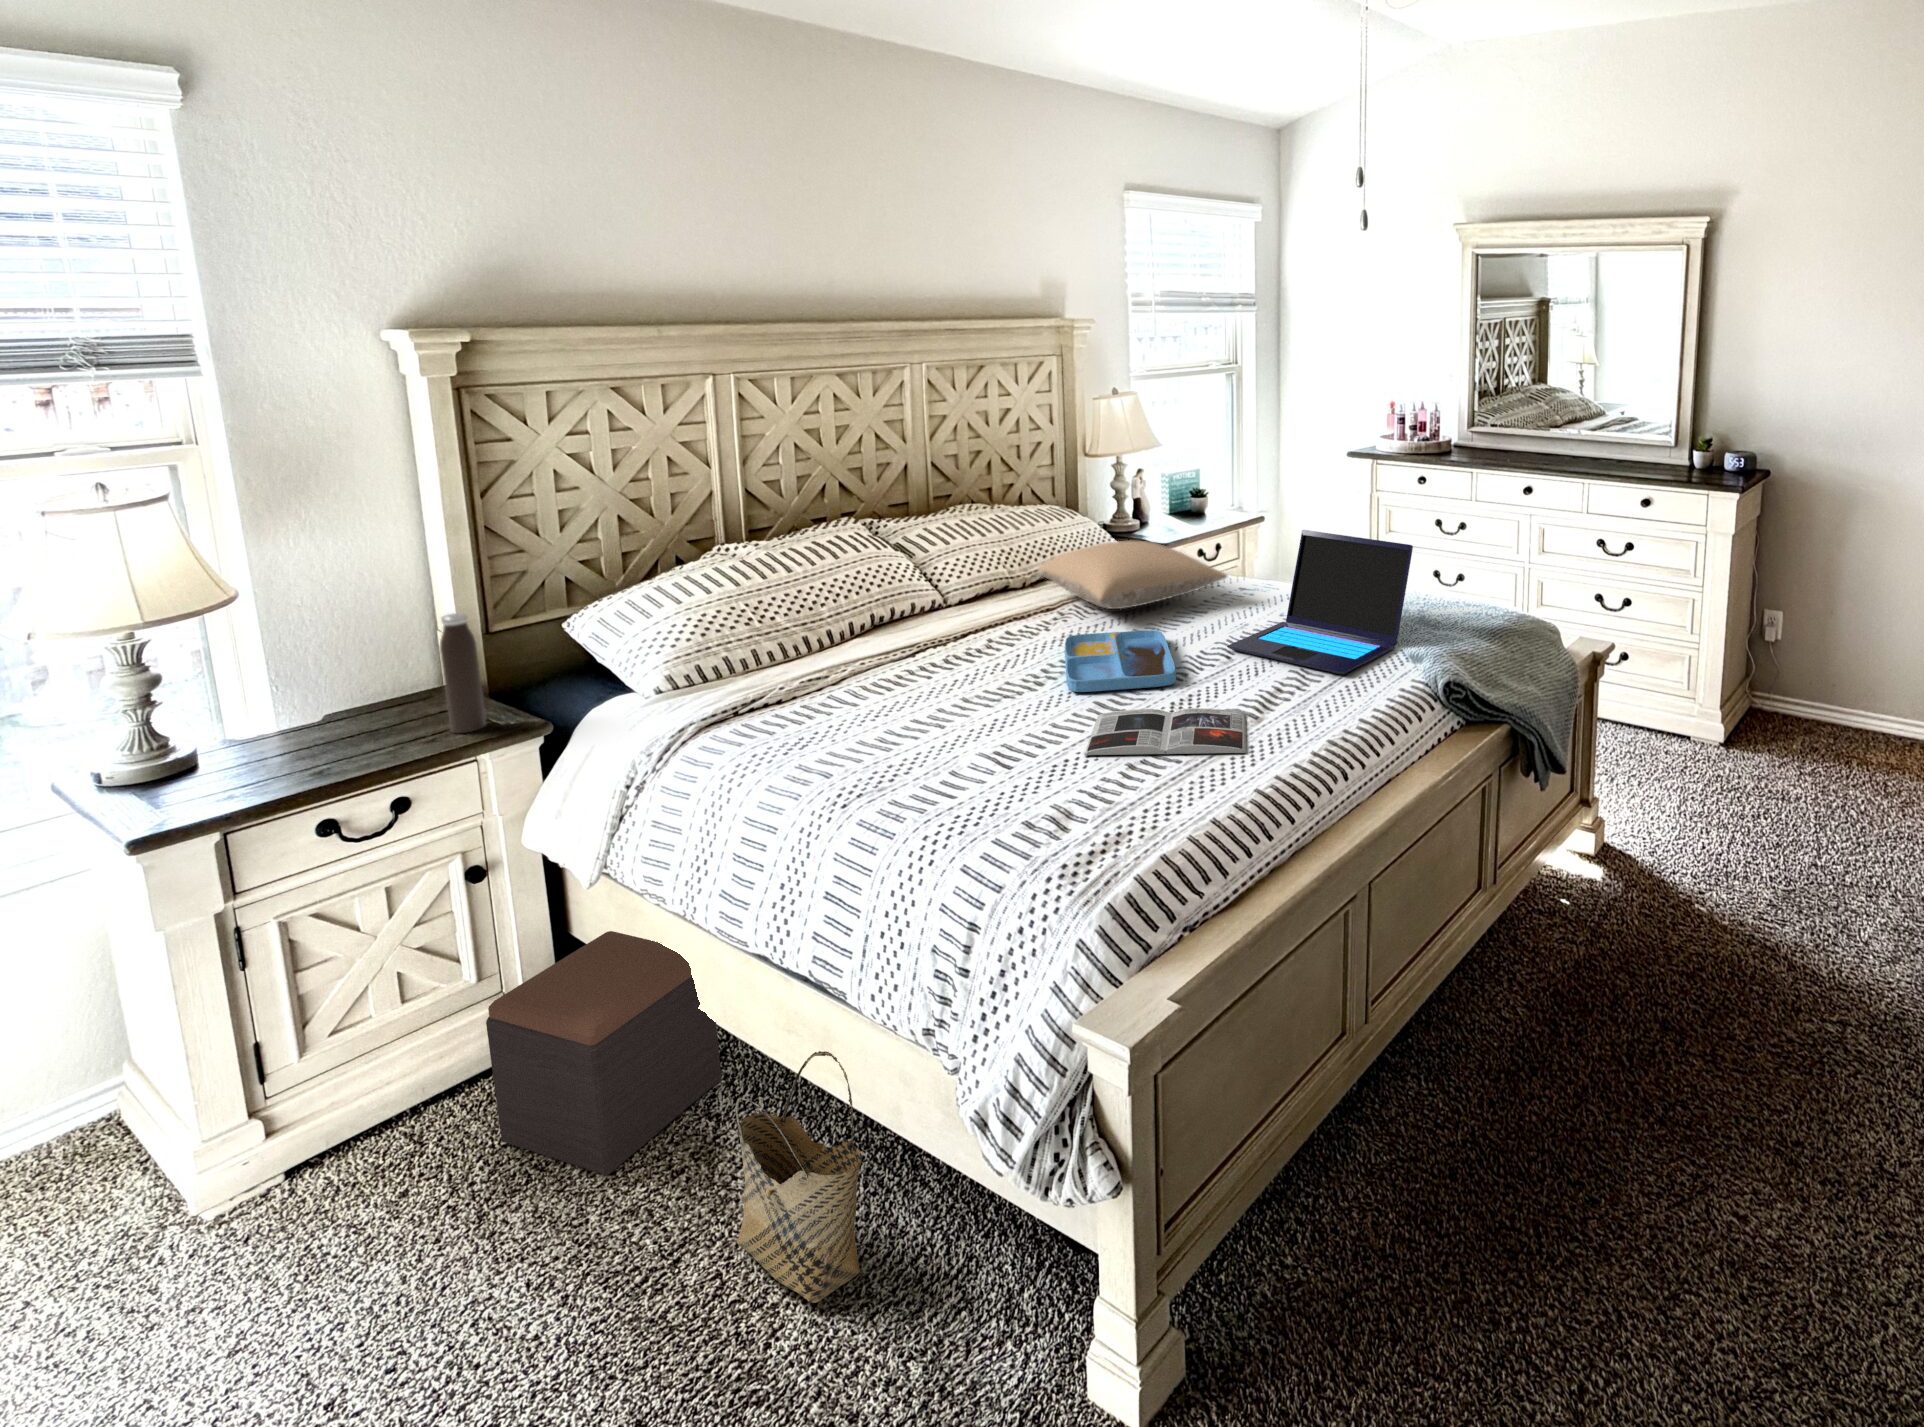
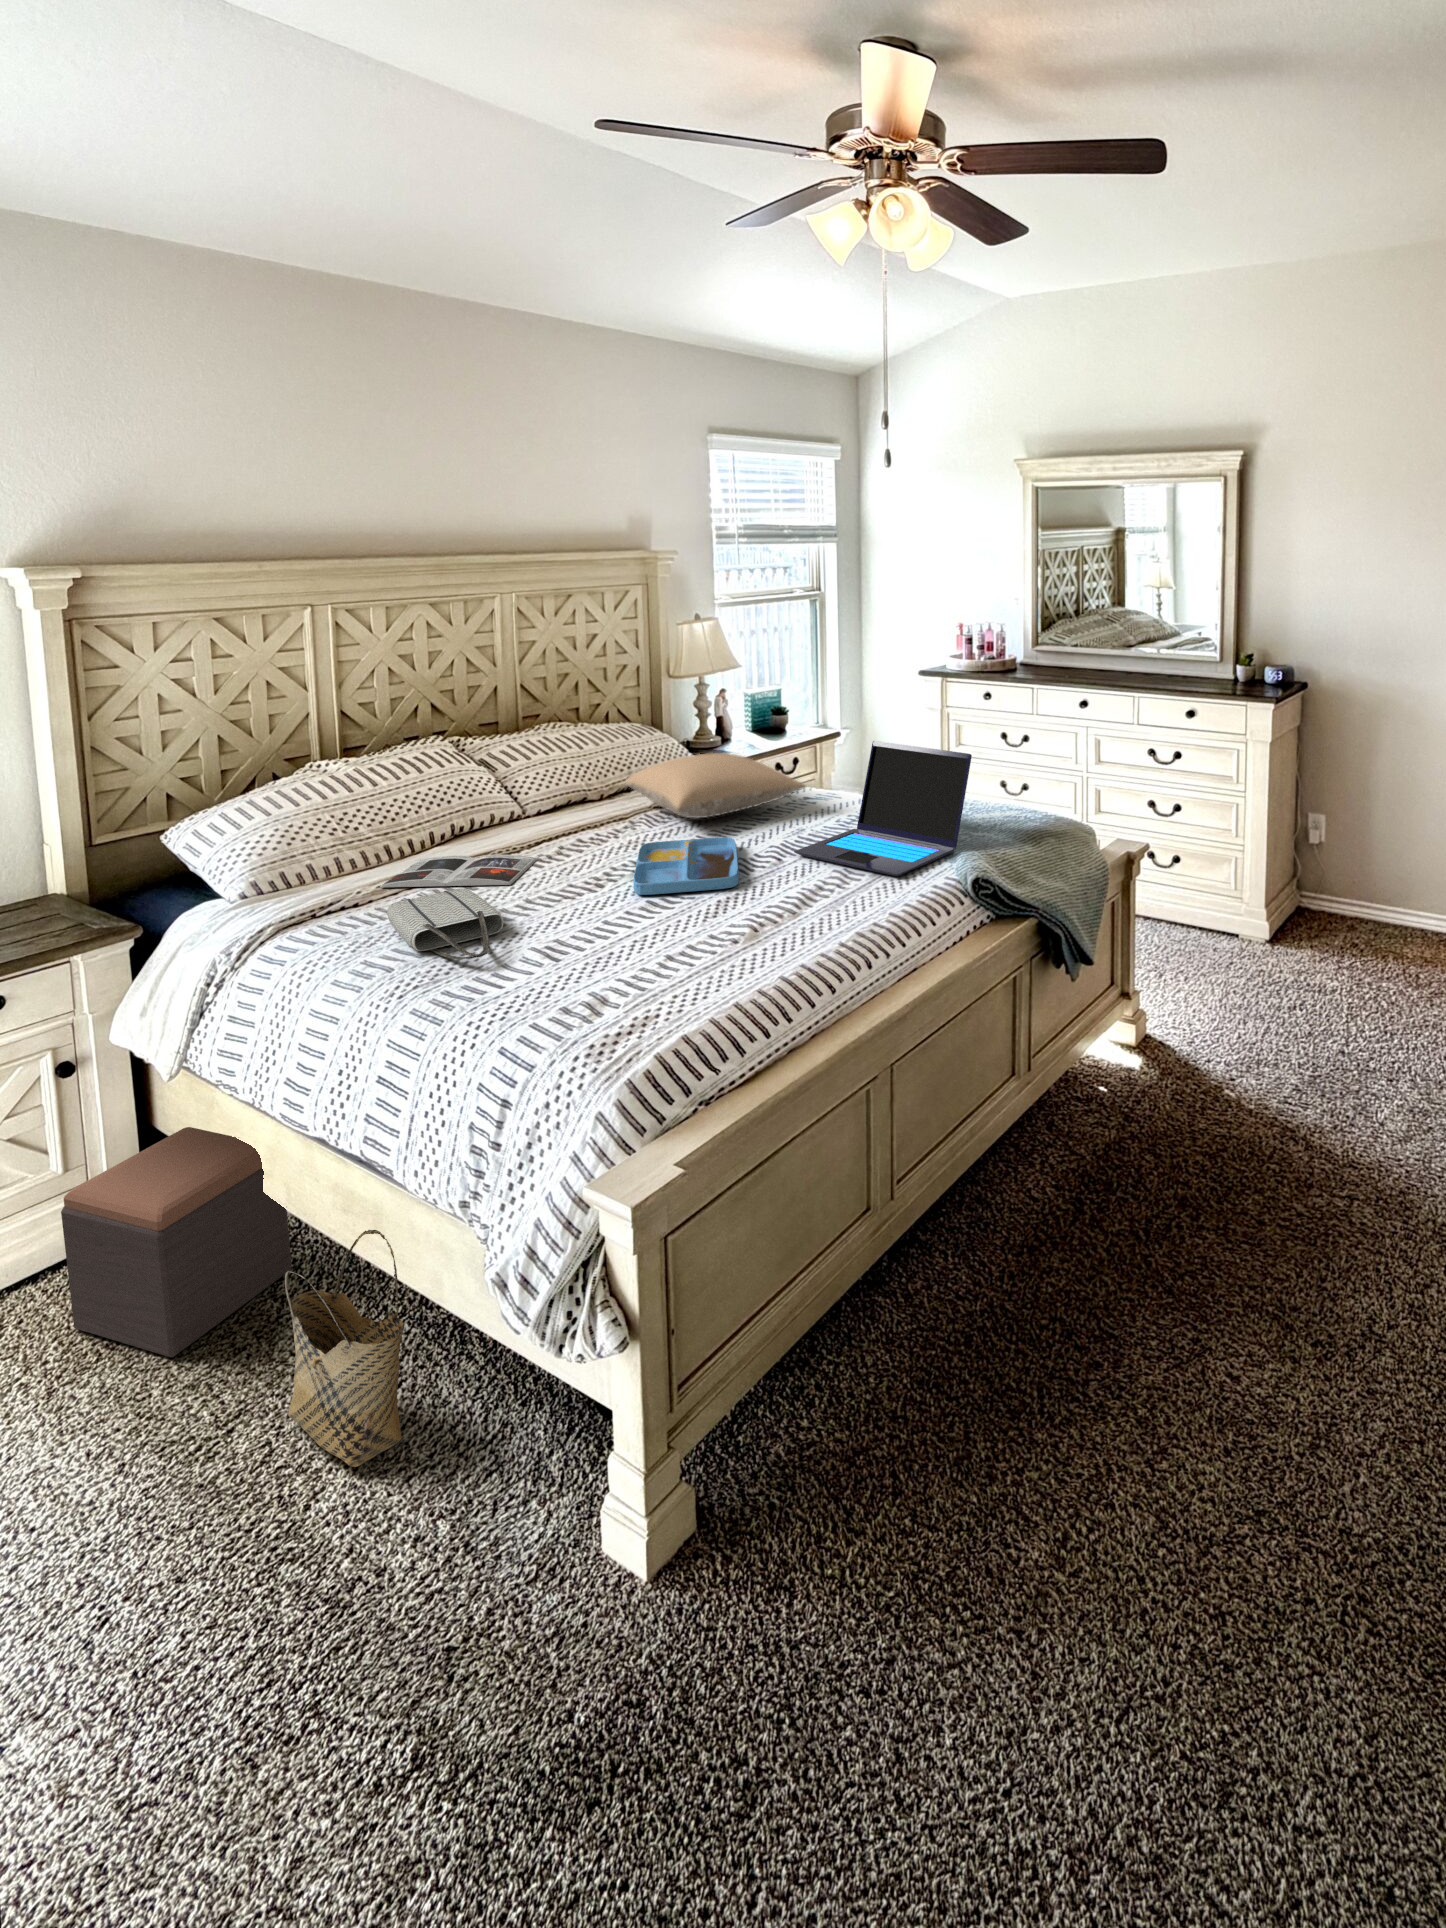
water bottle: present [440,613,486,733] -> none [32,824,76,939]
tote bag: none [815,684,940,762] -> present [387,889,504,959]
magazine: present [1085,708,1246,755] -> present [380,855,537,887]

